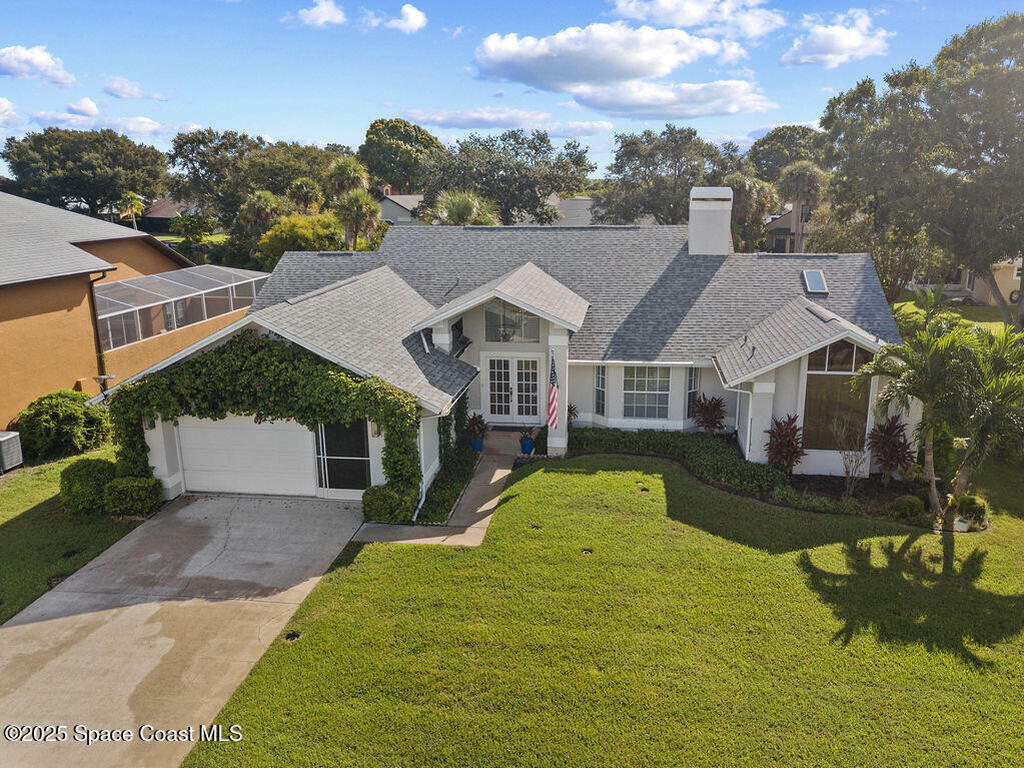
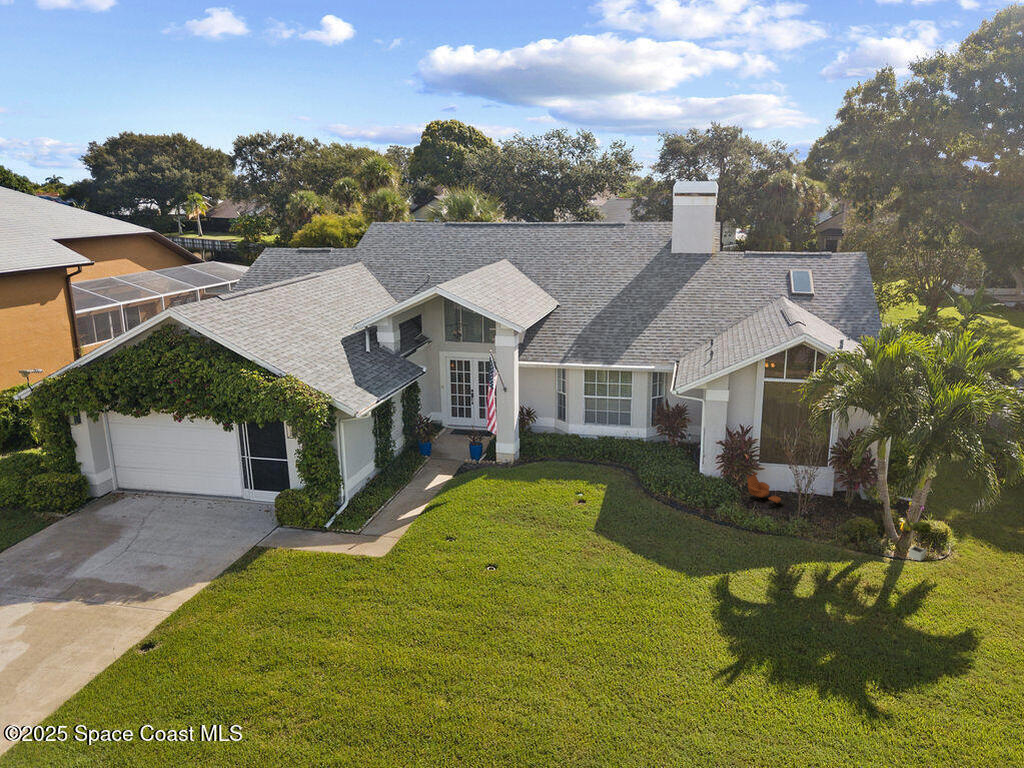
lounge chair: none [794,456,828,491] -> present [747,472,781,507]

